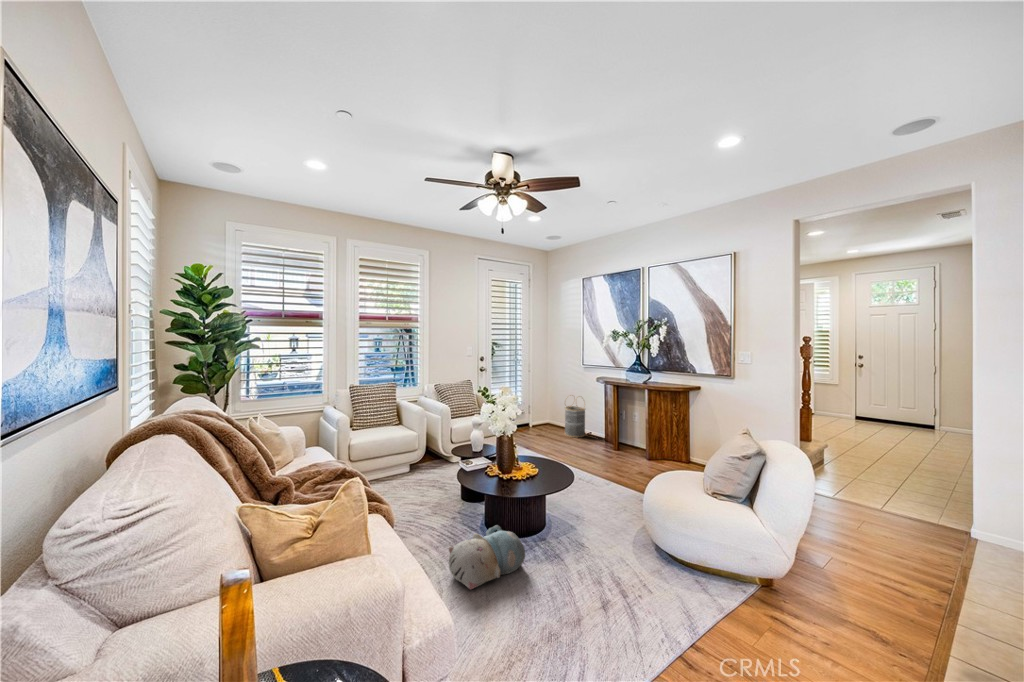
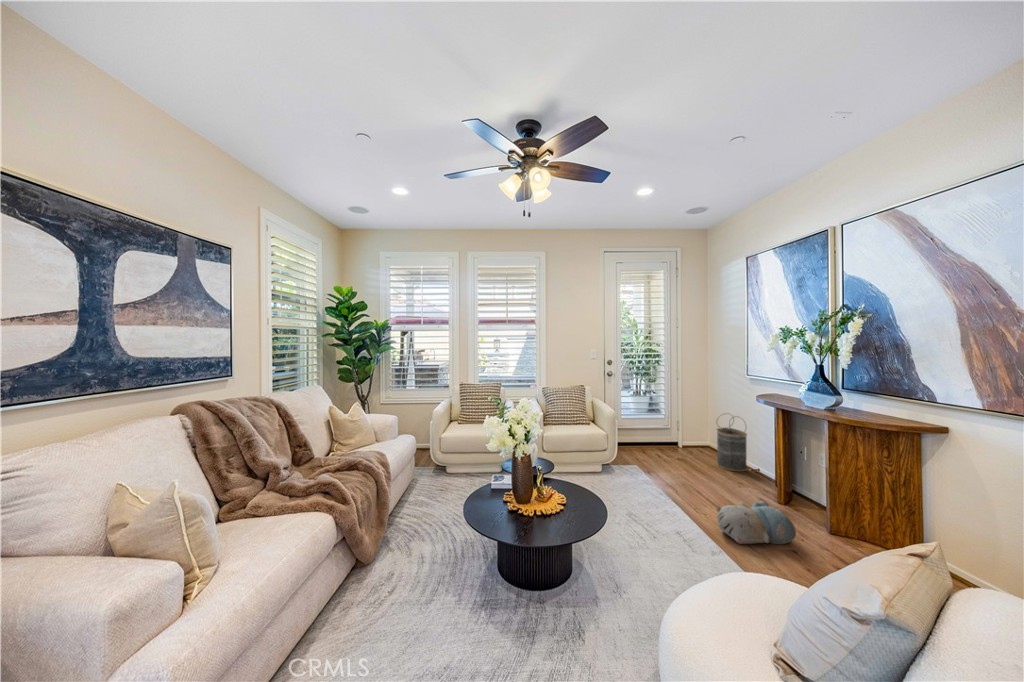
plush toy: present [449,525,525,589] -> present [717,502,796,544]

